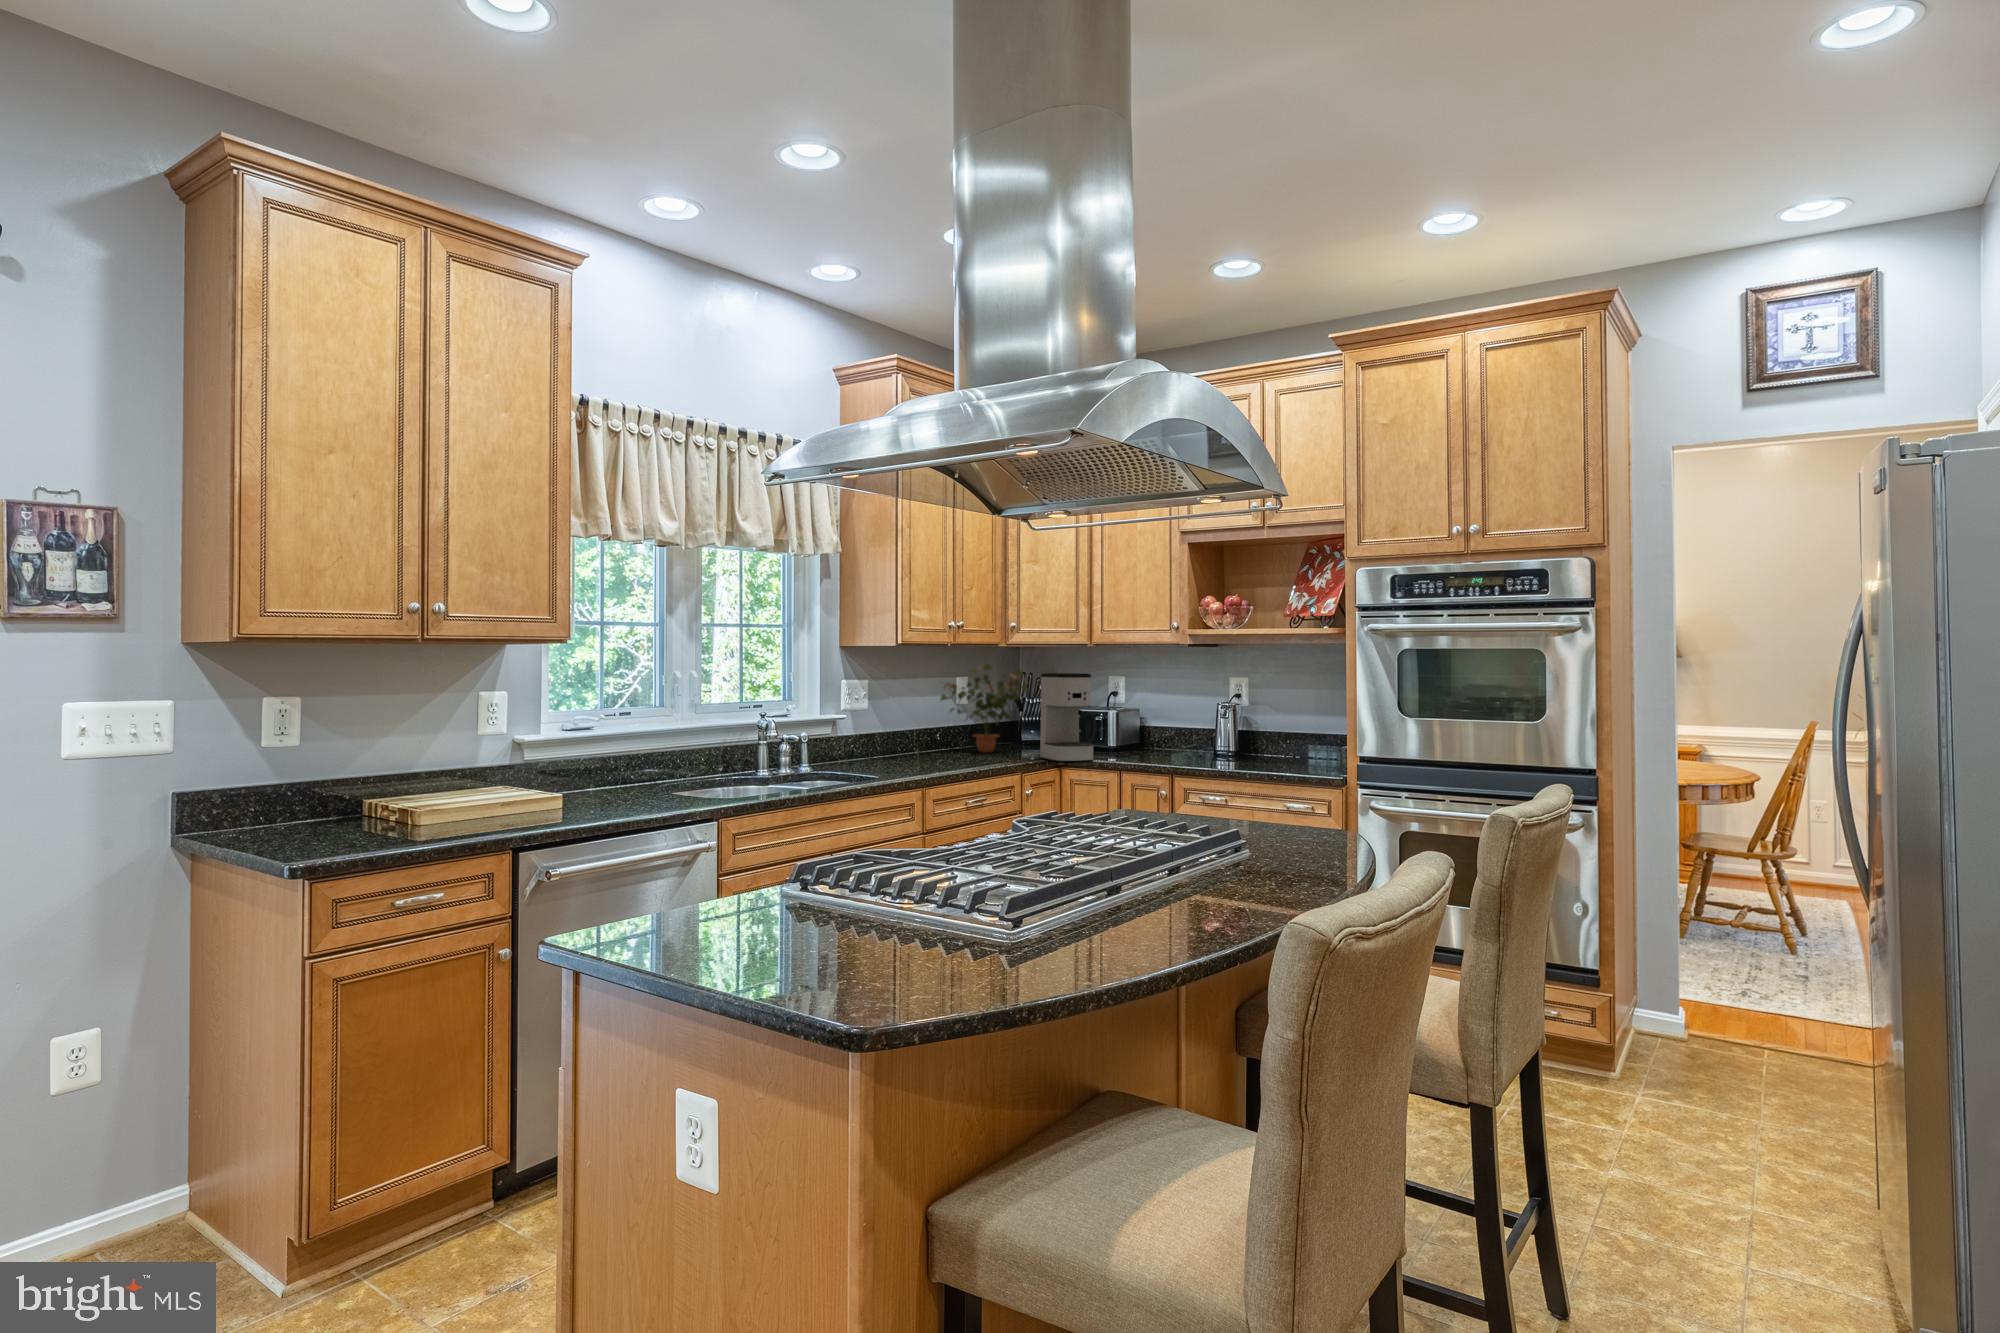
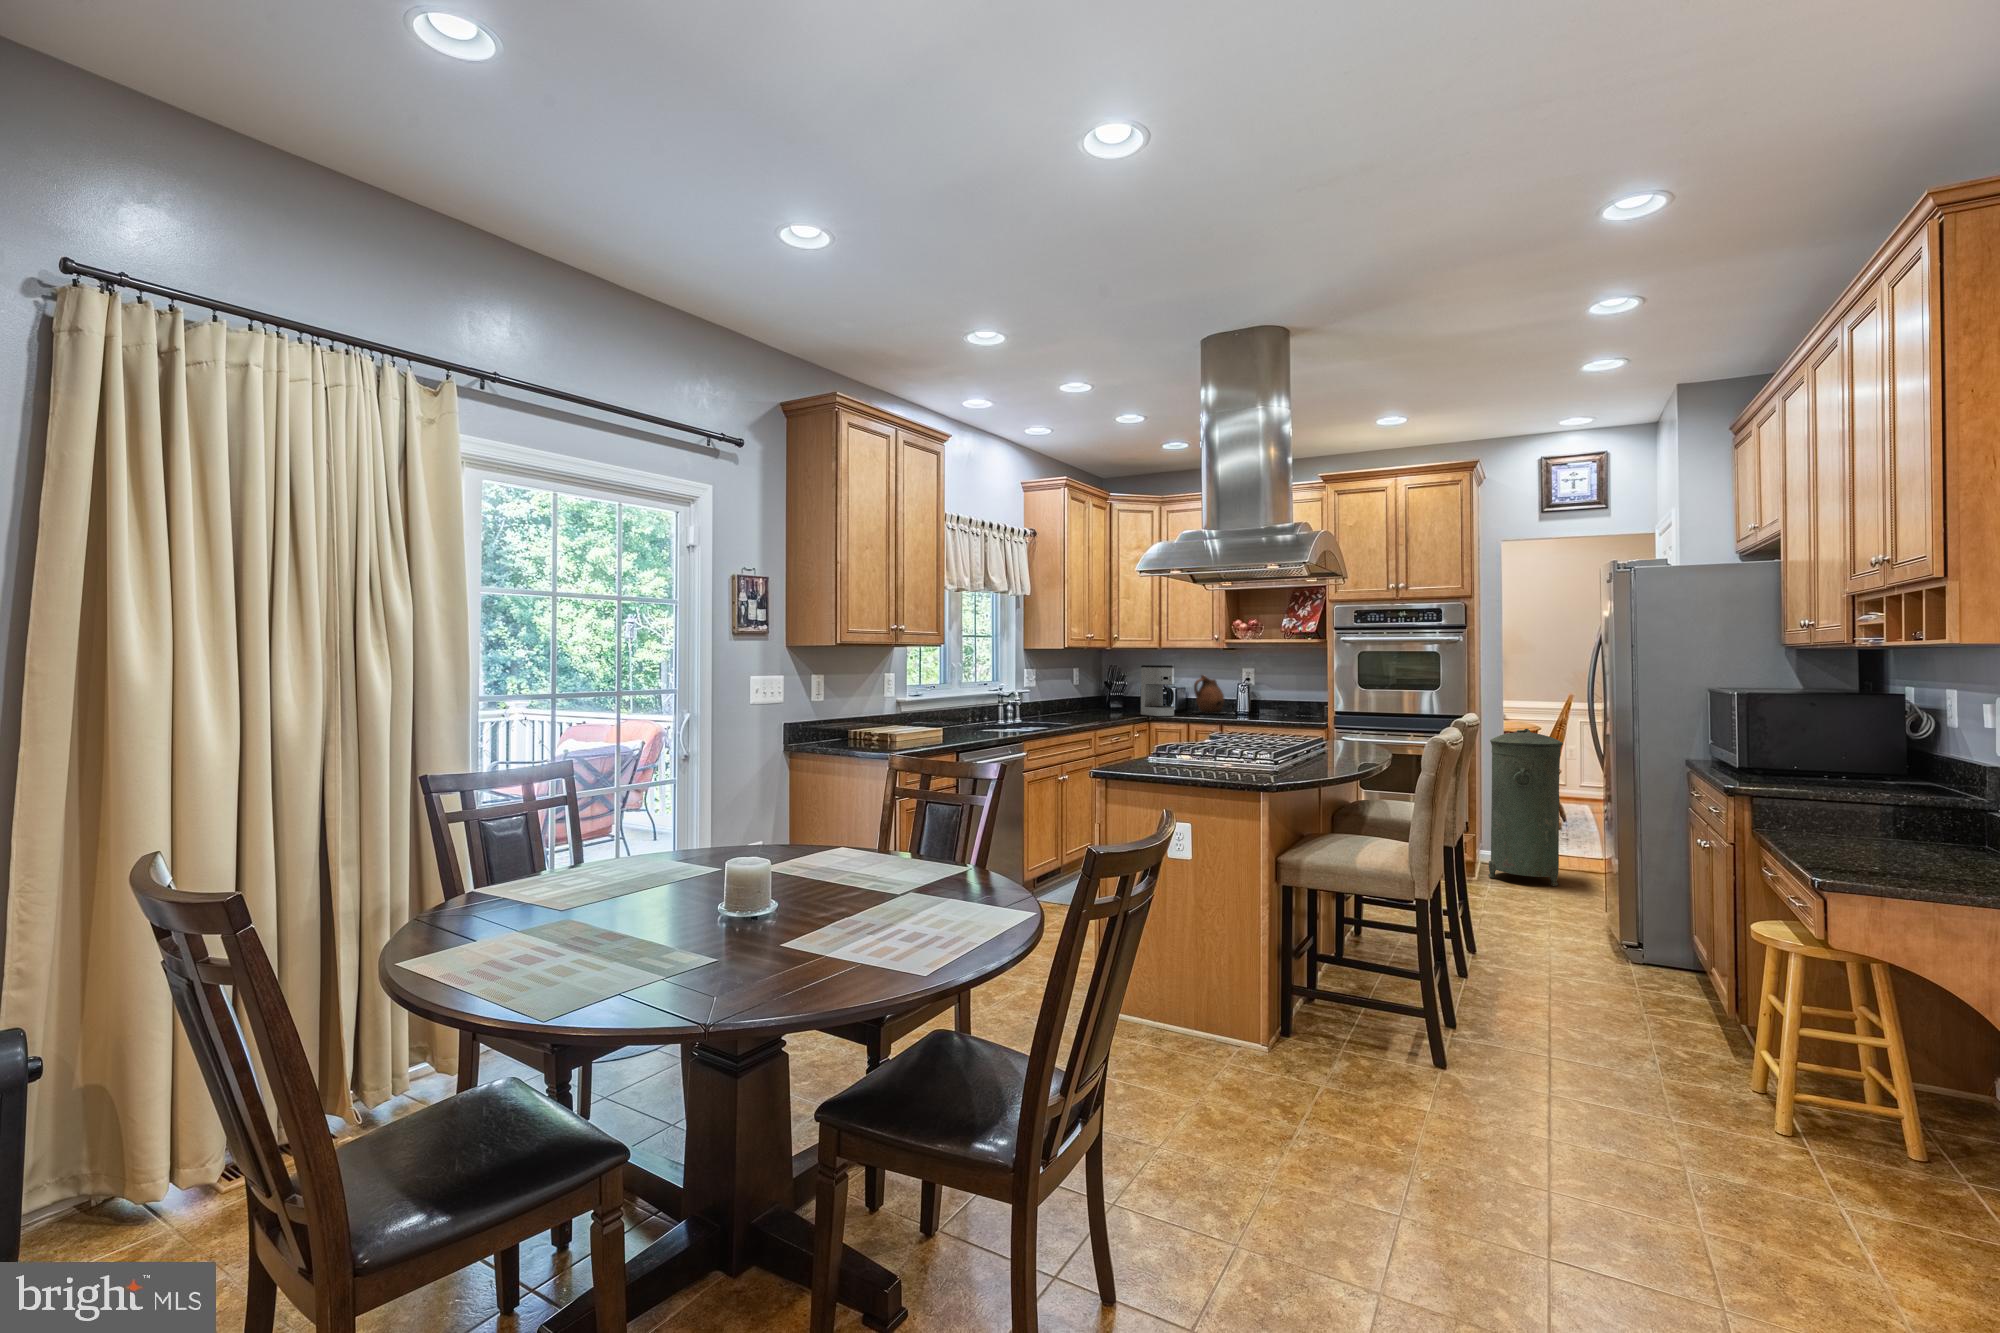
potted plant: present [941,664,1028,752] -> none [1072,660,1127,713]
ceramic pitcher: none [1136,689,1197,758] -> present [1194,675,1224,714]
trash can: none [1640,795,1786,1102] -> present [1488,729,1563,886]

